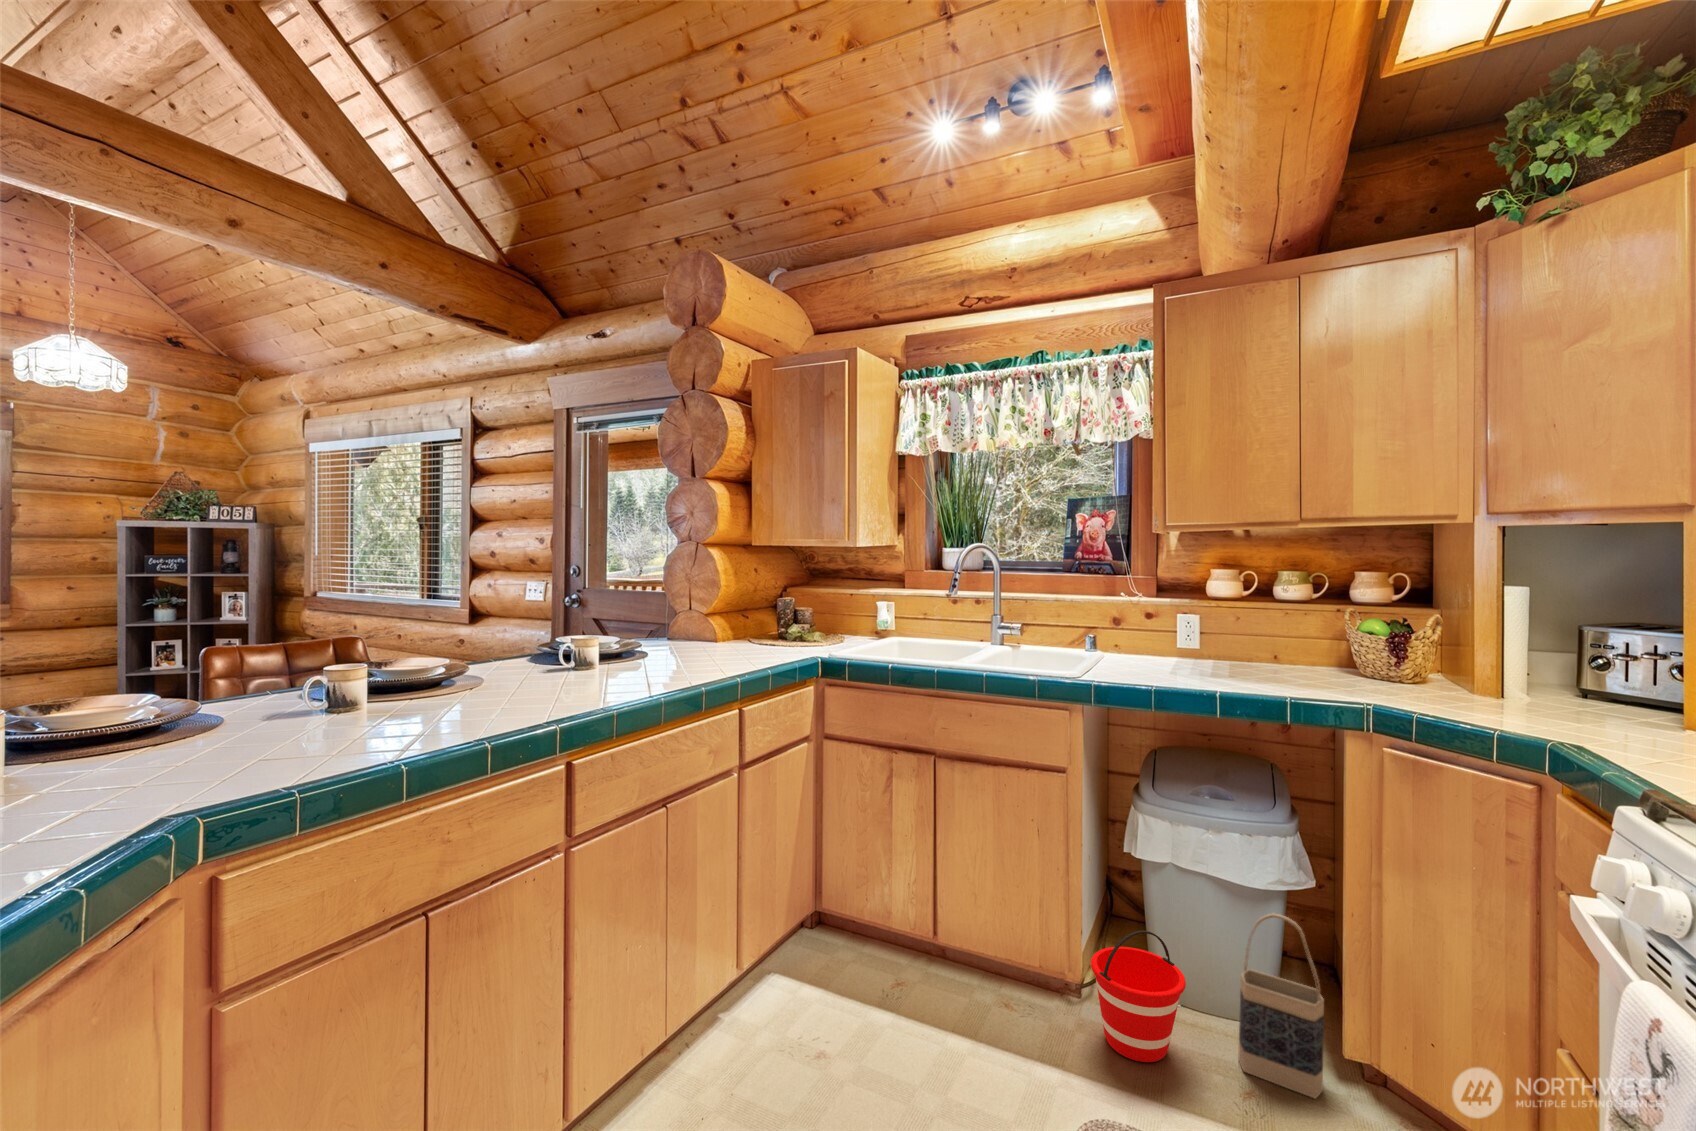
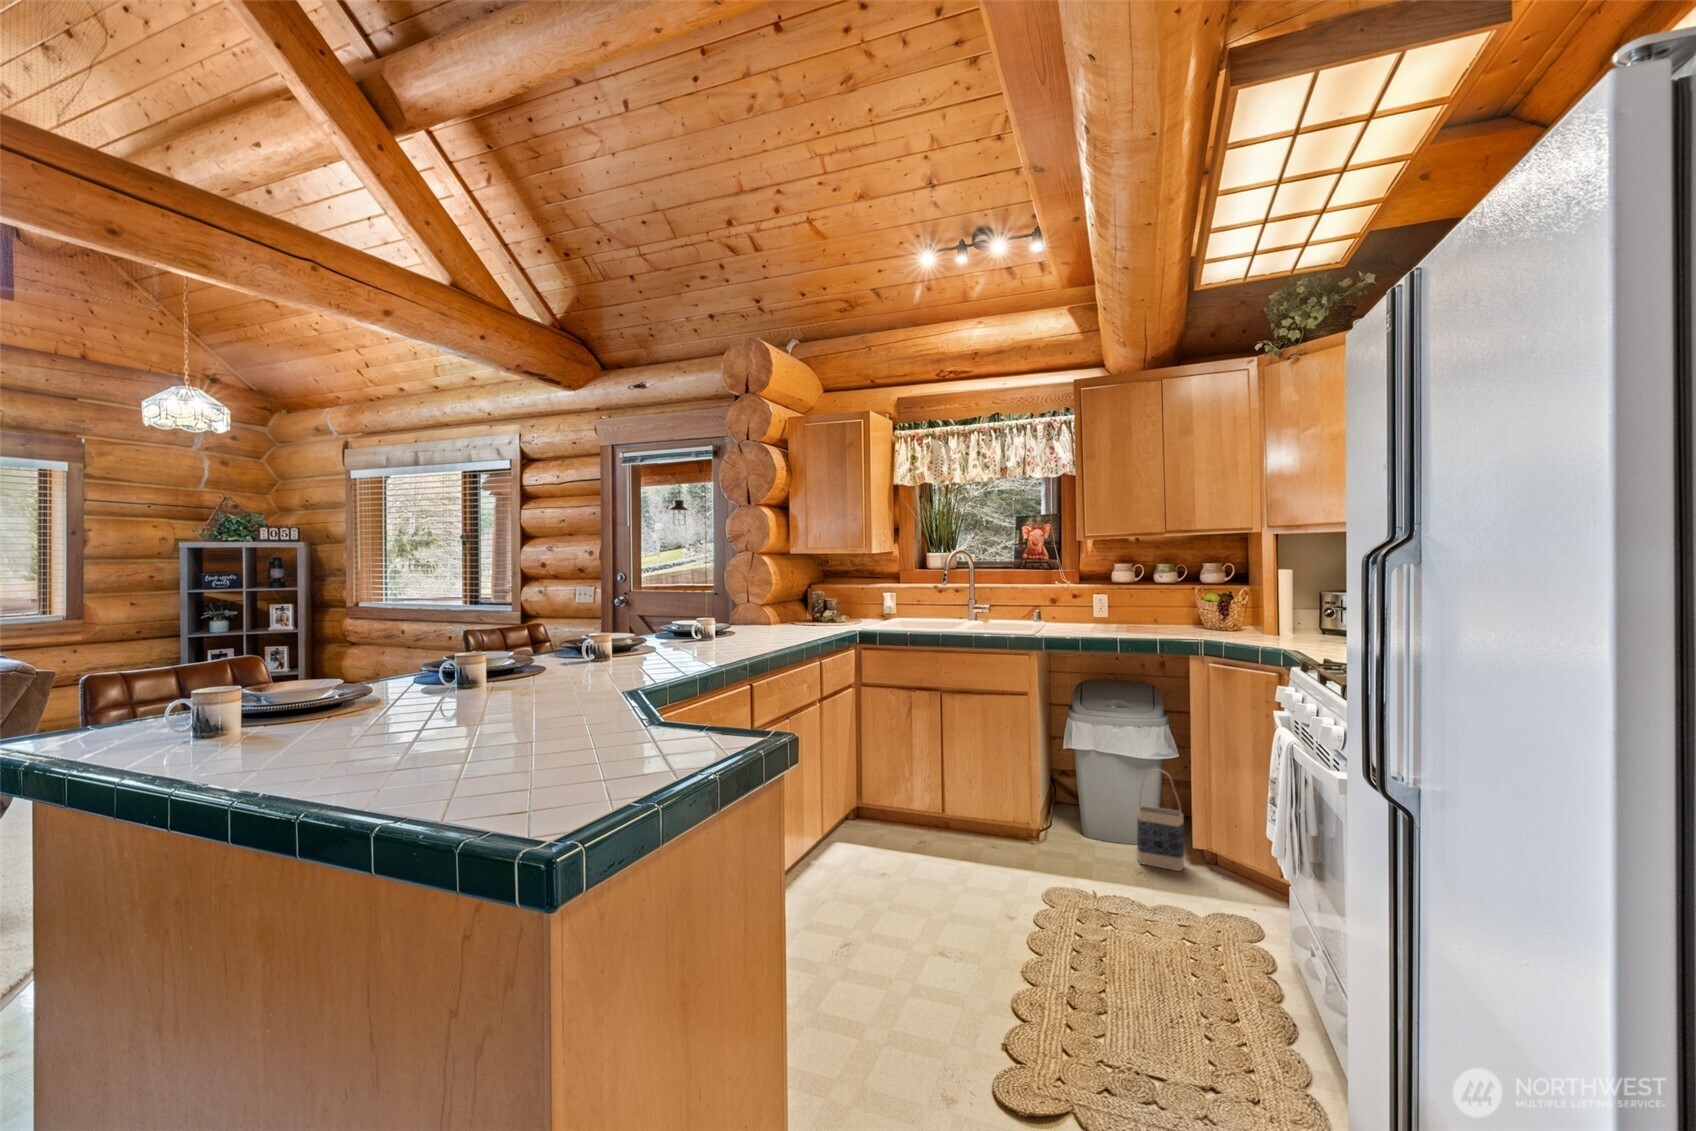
bucket: present [1091,931,1186,1062] -> none [1049,788,1106,864]

